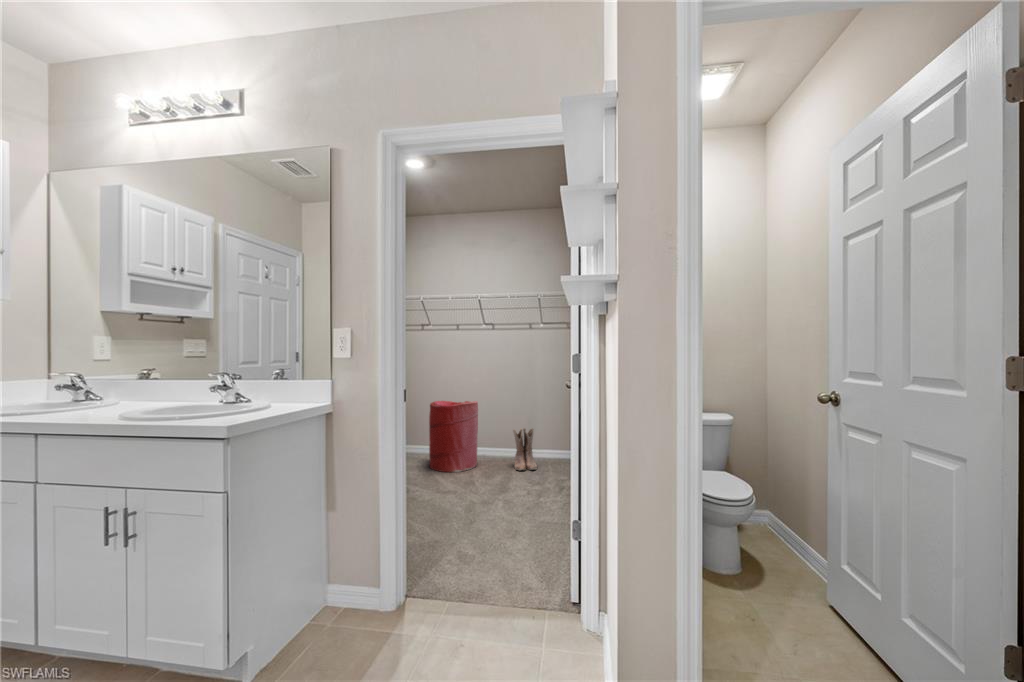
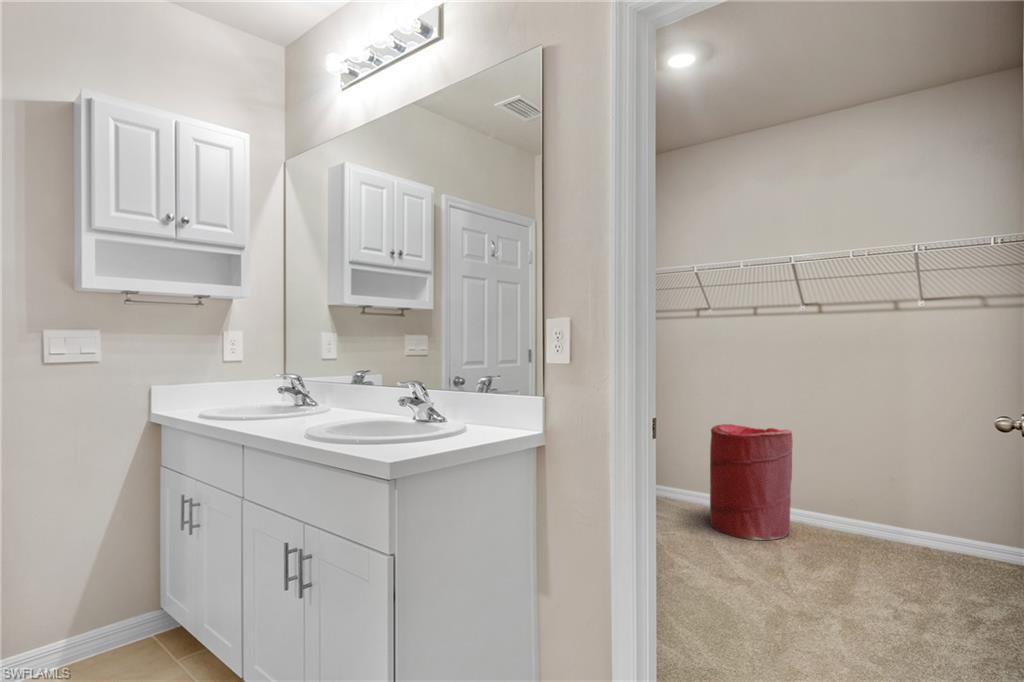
boots: present [513,428,537,470] -> none [858,483,908,561]

